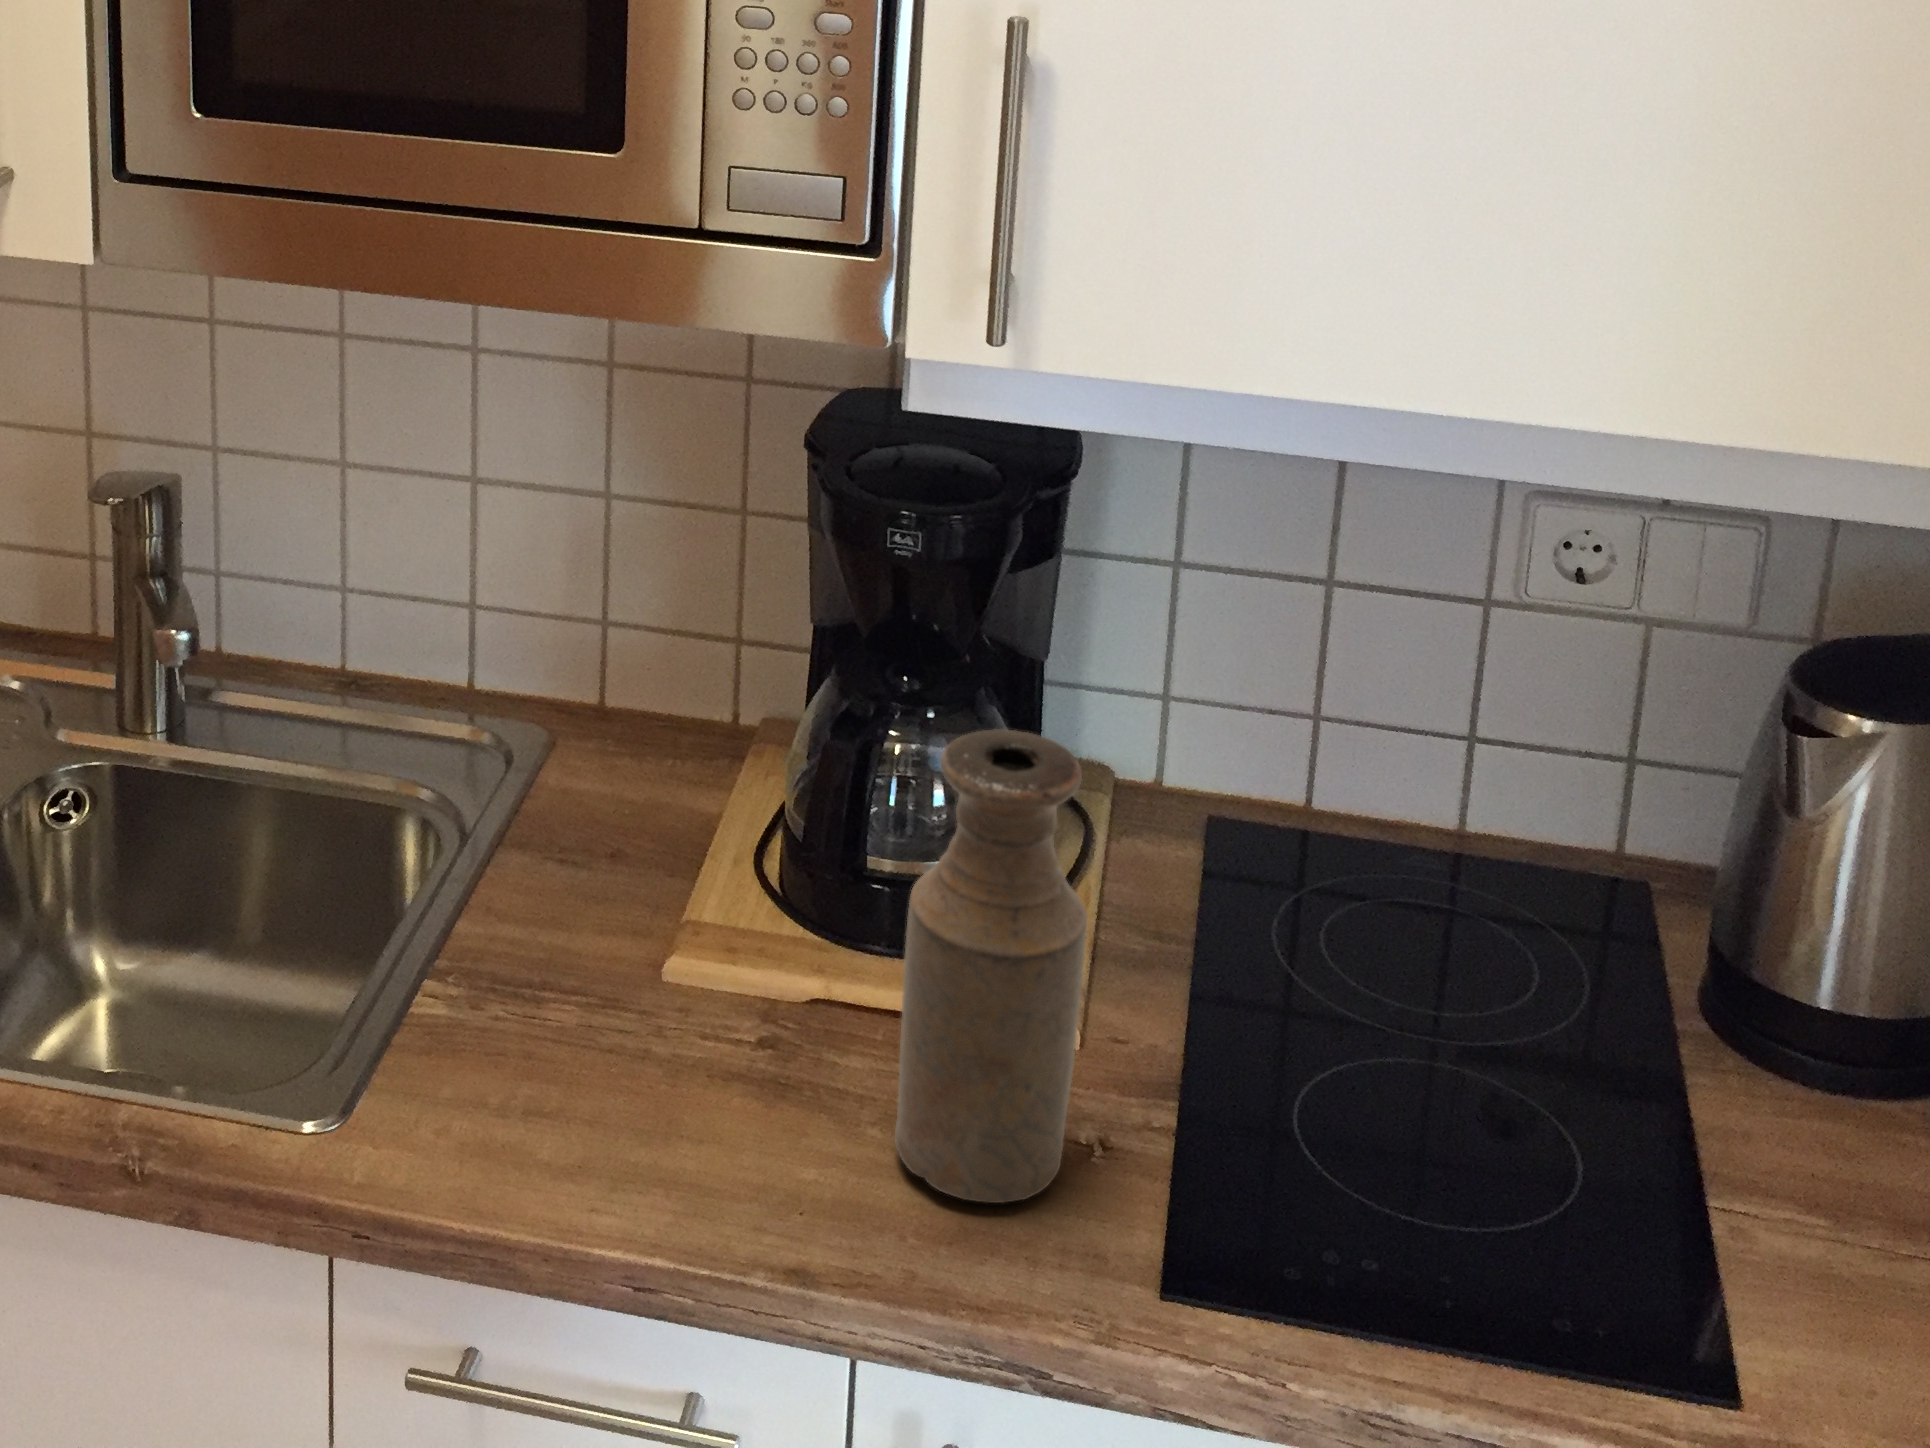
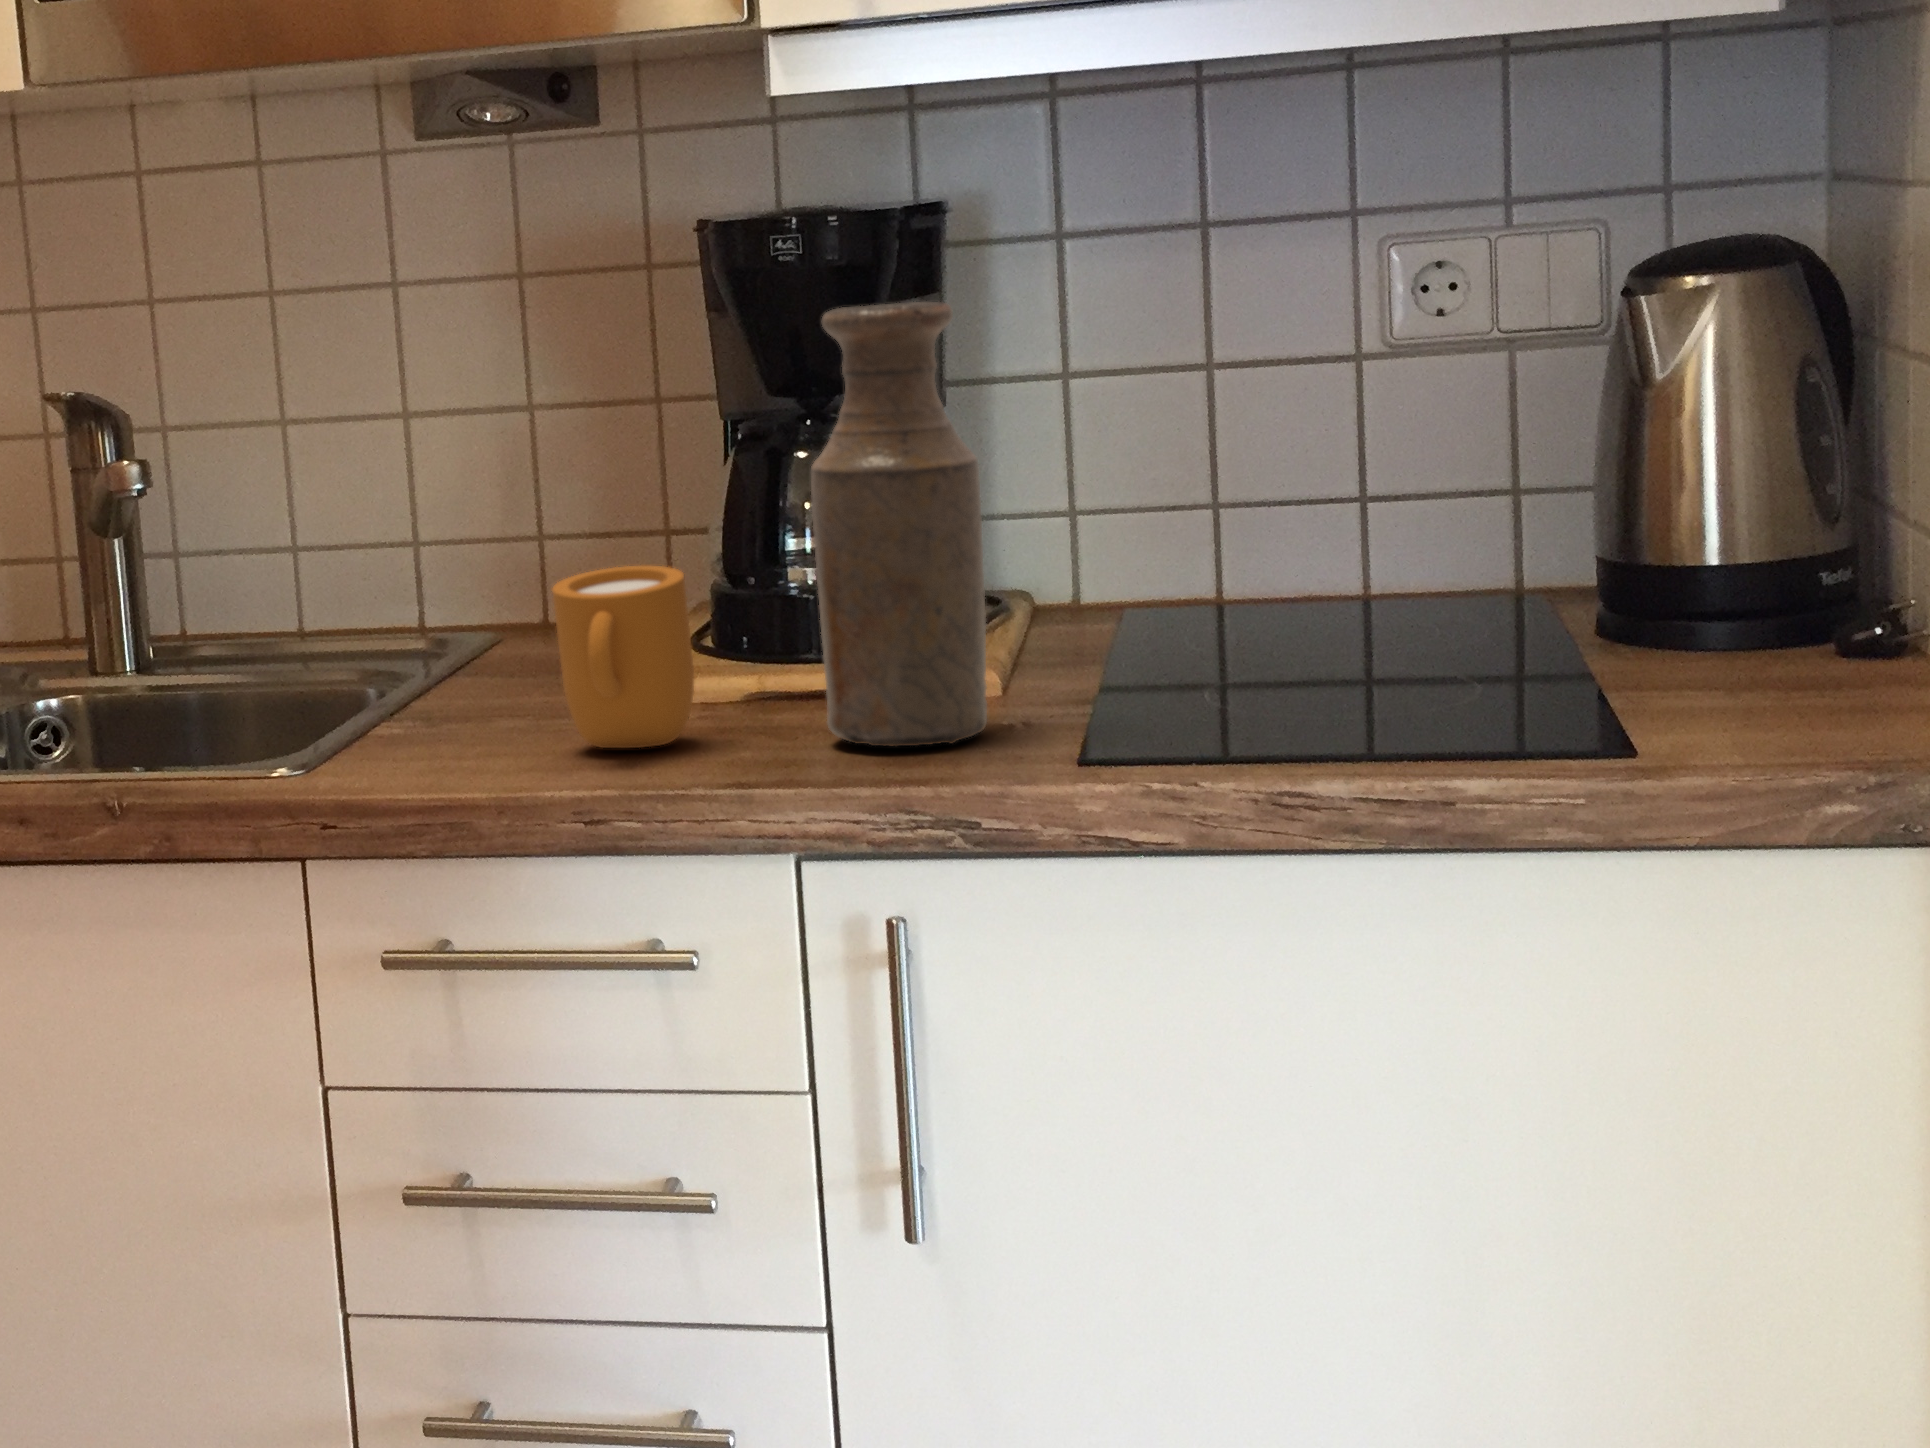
mug: none [621,913,762,1122] -> present [552,566,694,748]

